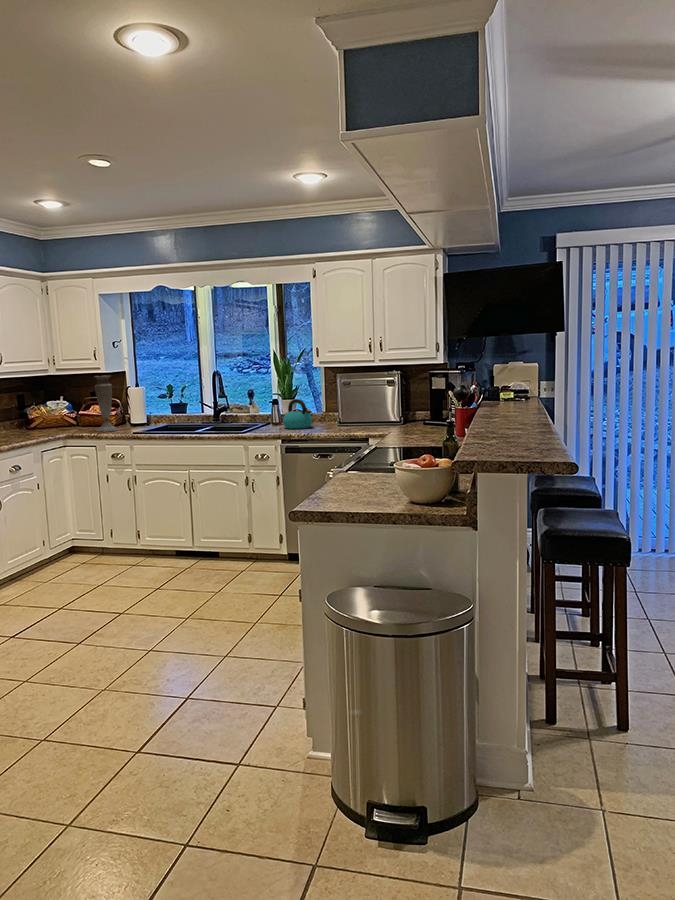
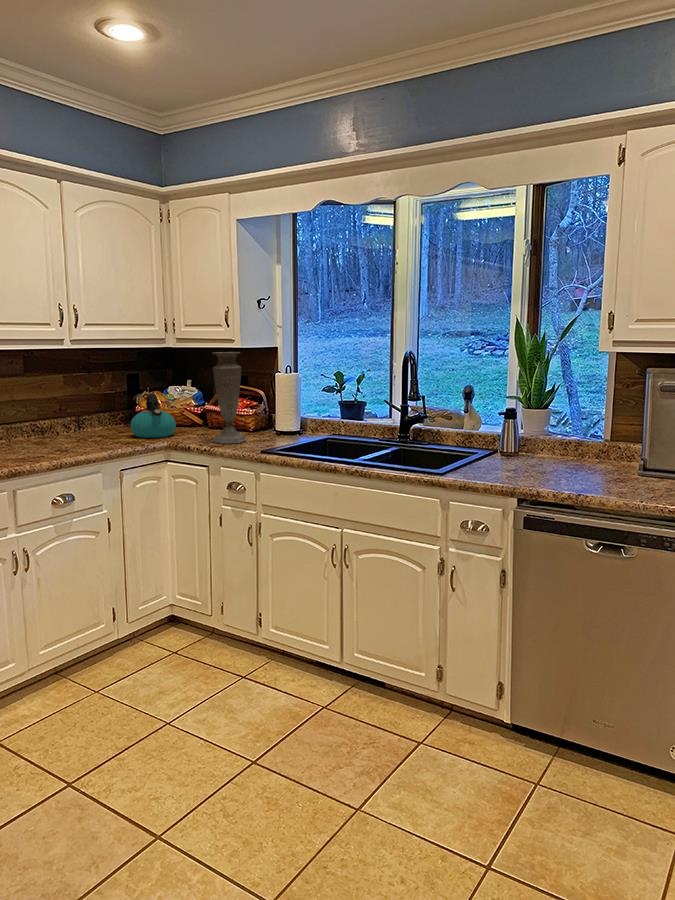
kettle: present [283,399,312,429] -> present [130,393,176,438]

